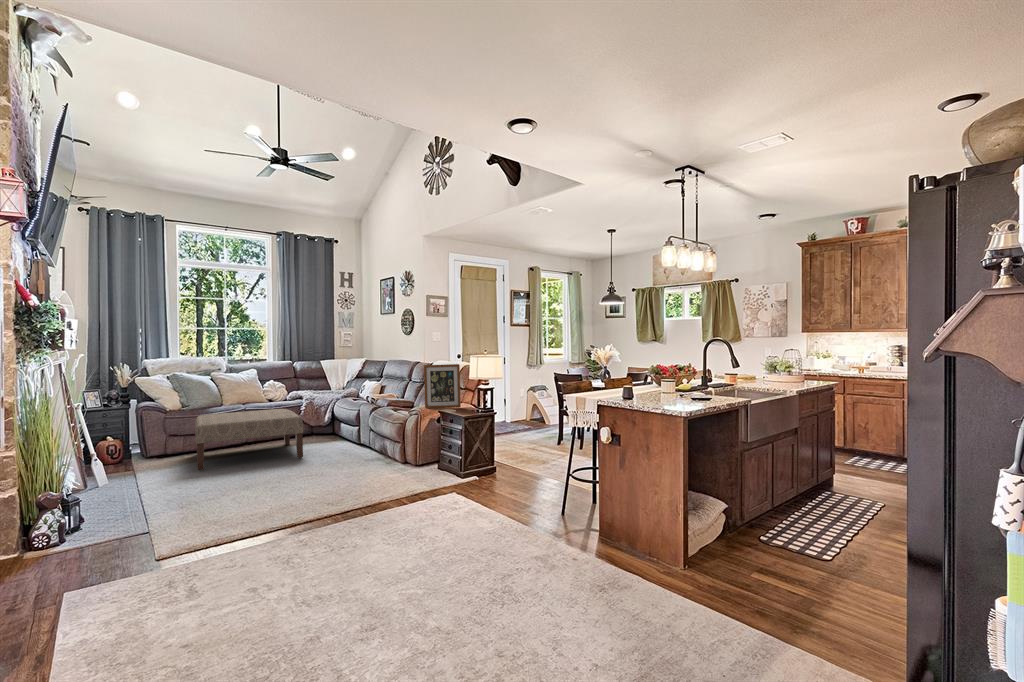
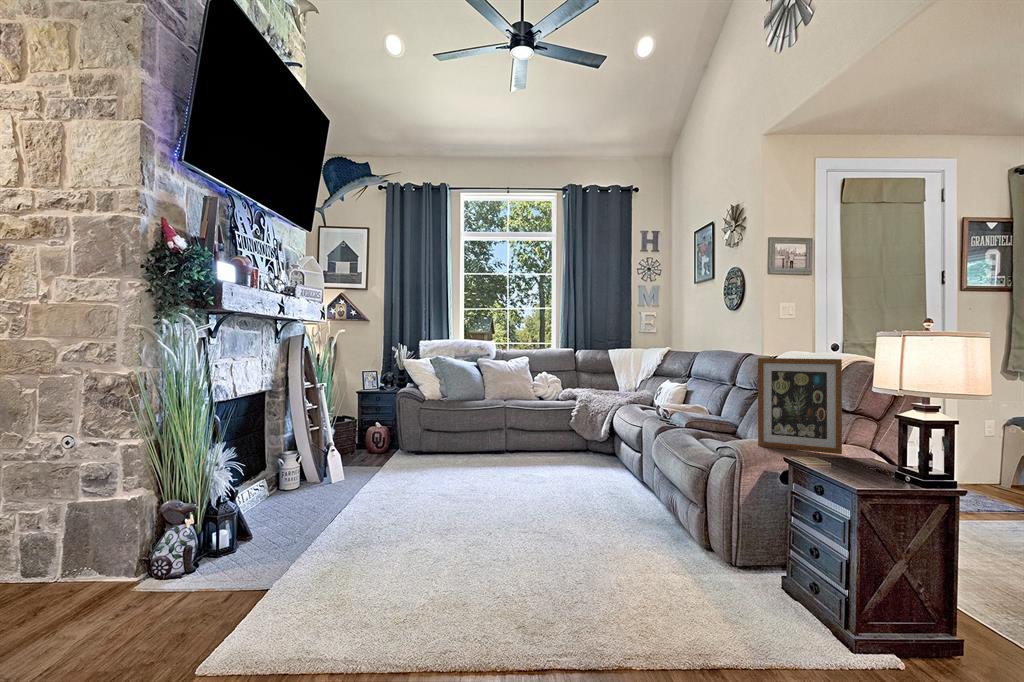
ottoman: present [195,409,303,470] -> none [414,412,555,493]

